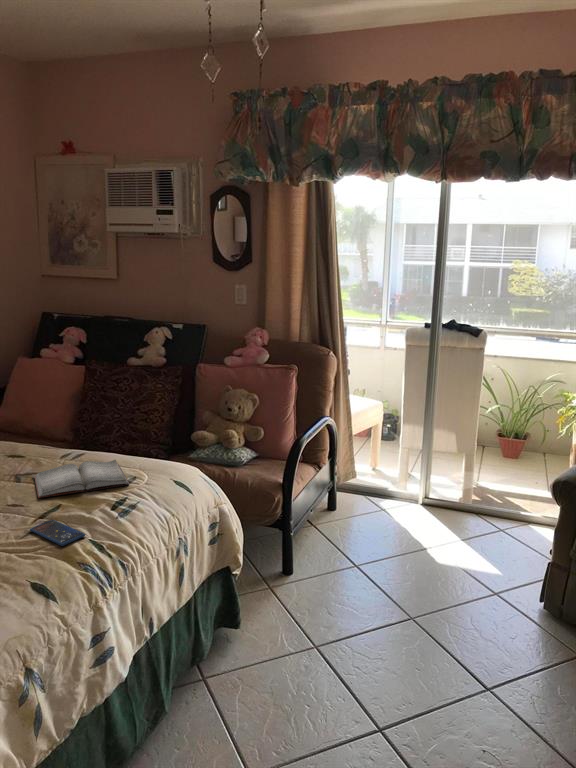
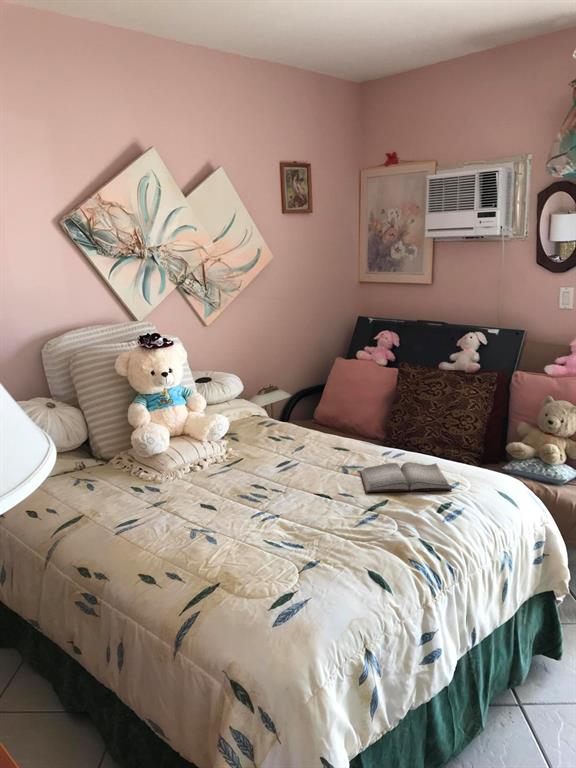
smartphone: present [30,520,85,546] -> none [363,514,414,541]

